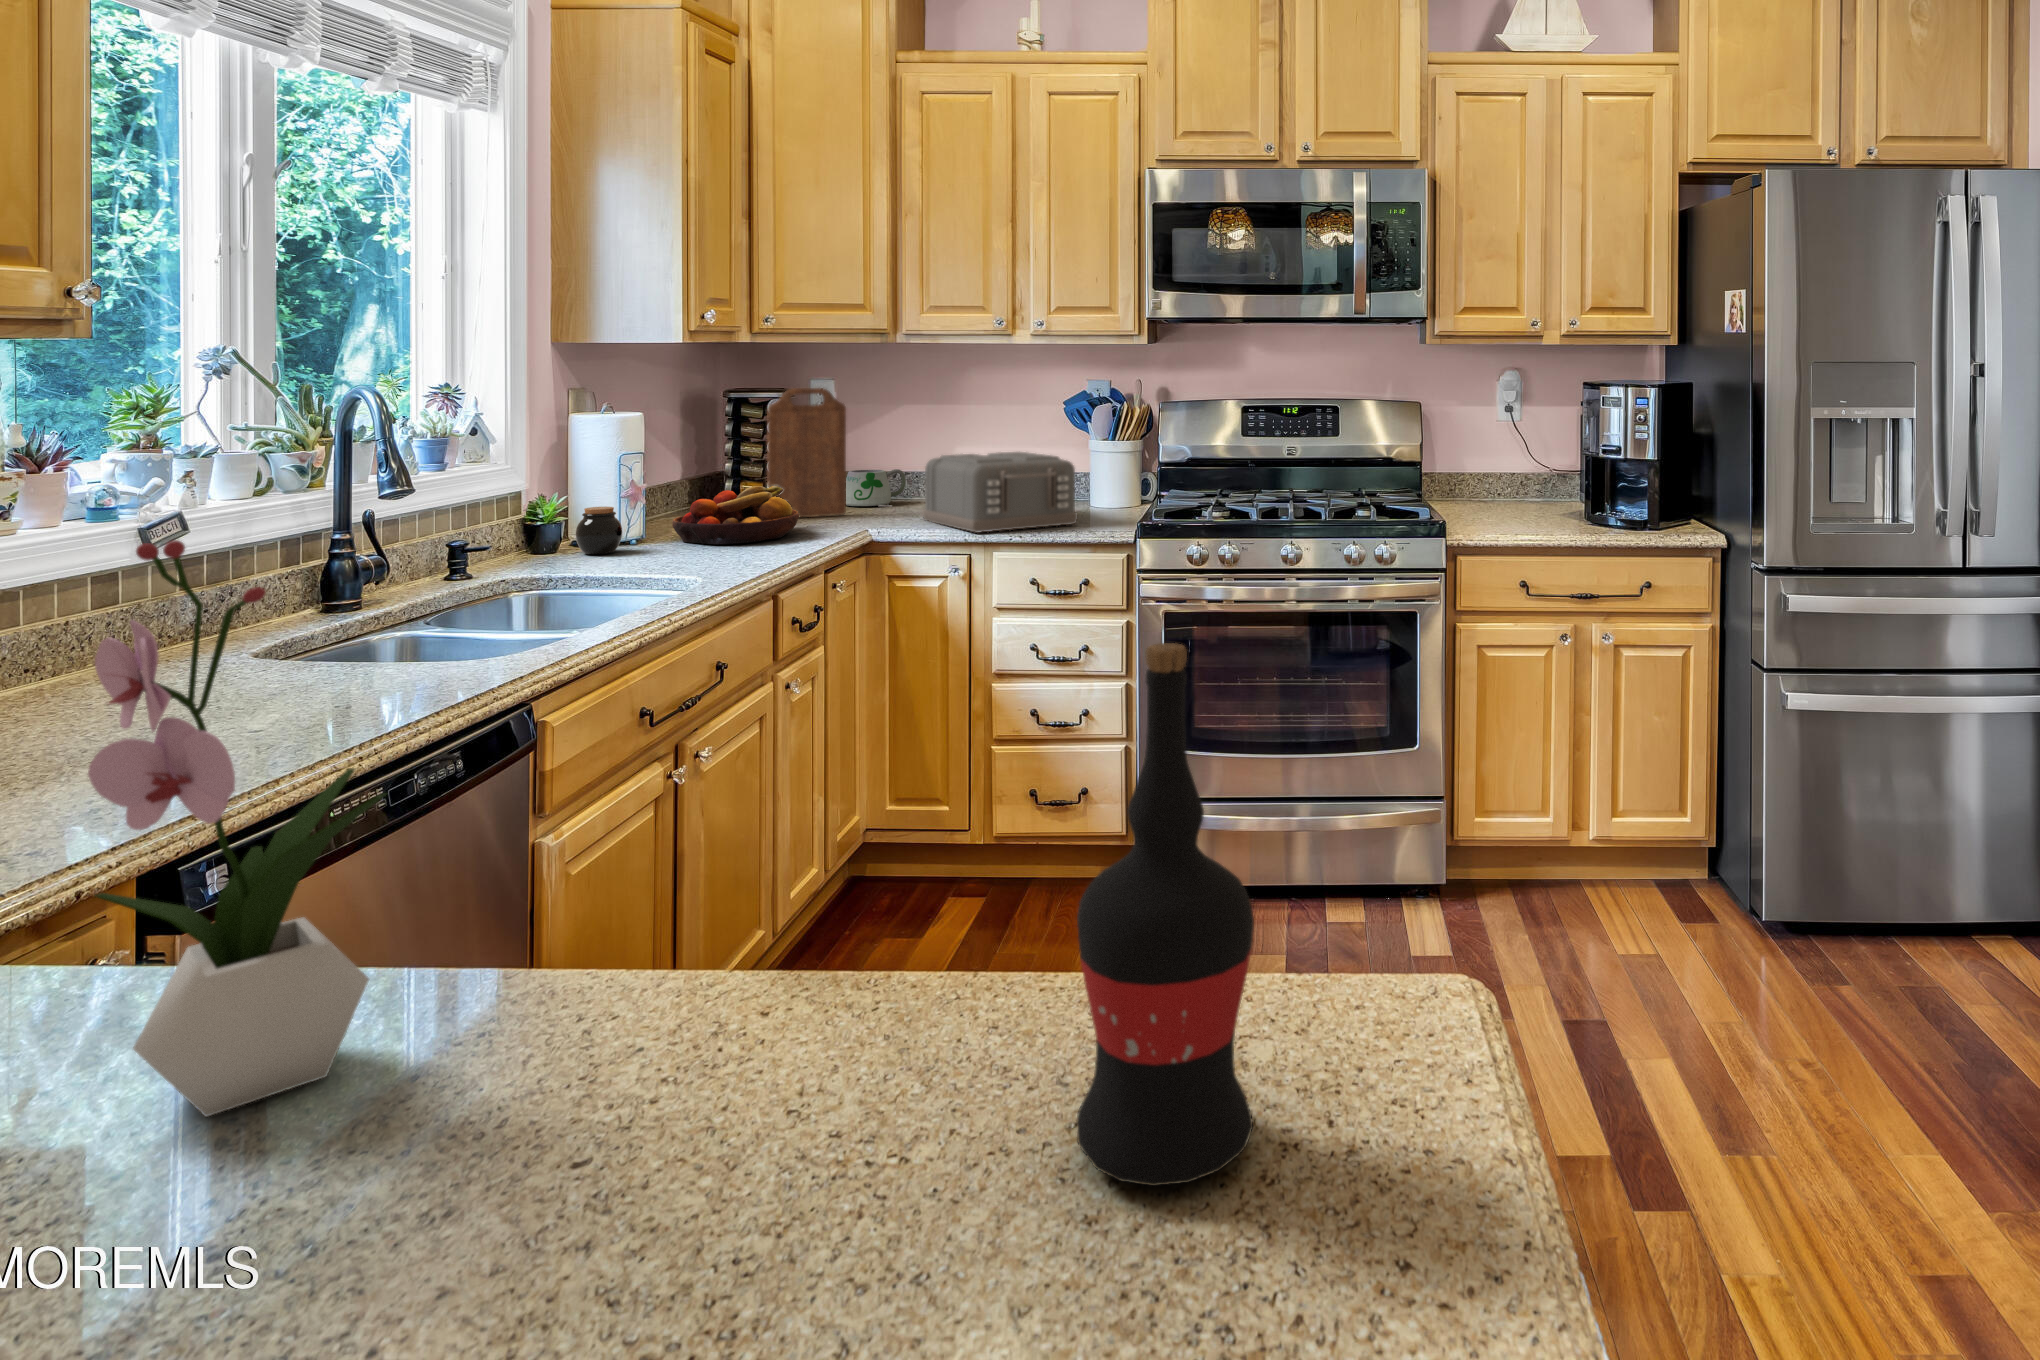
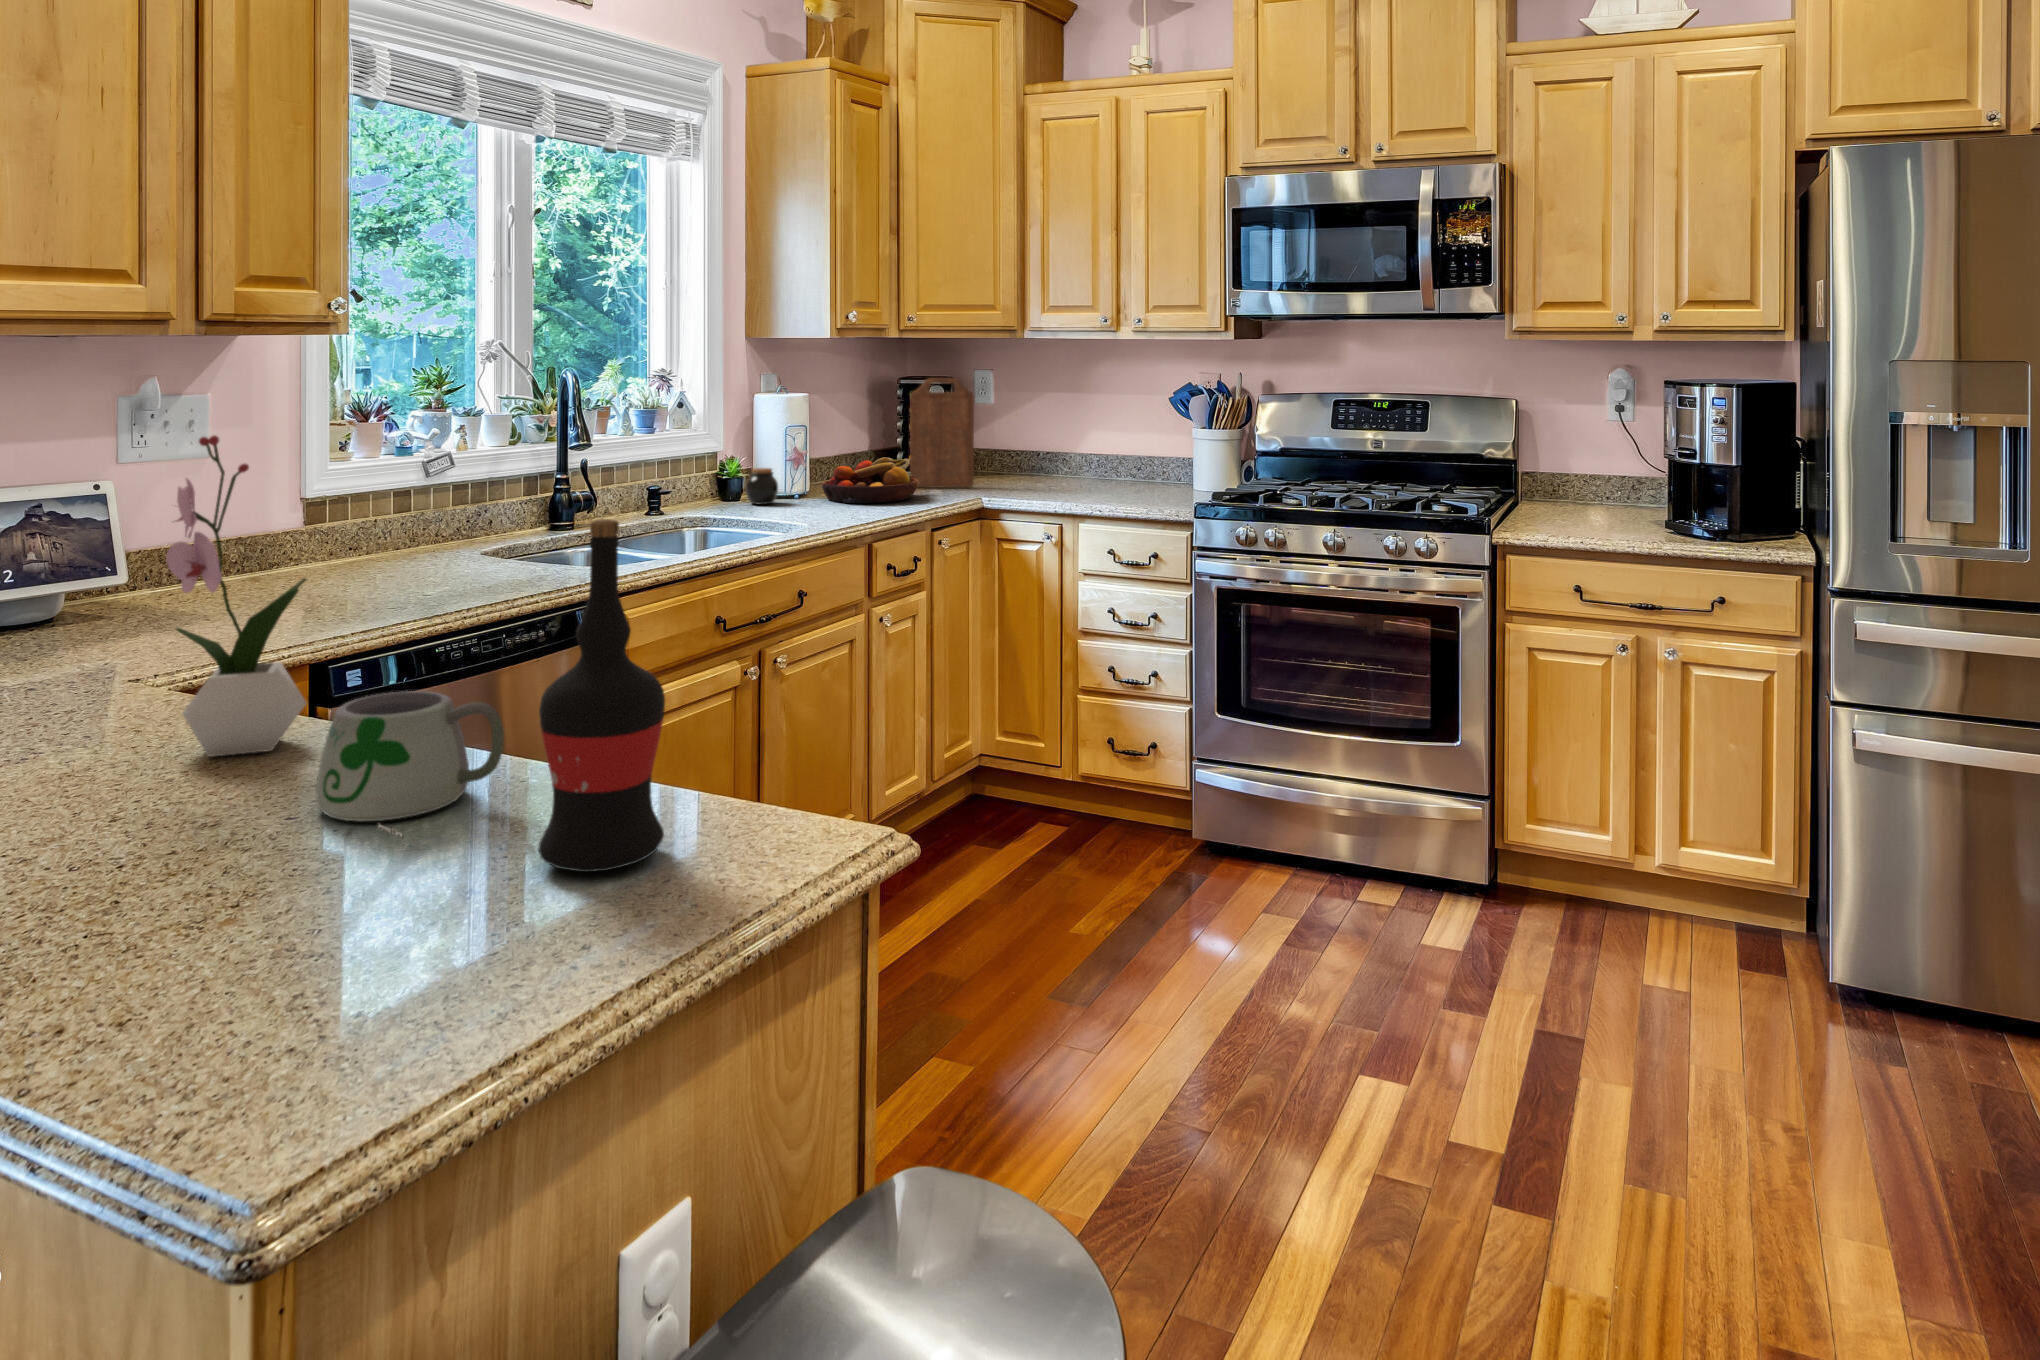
toaster: present [922,452,1078,533] -> none [1029,438,1154,506]
mug: present [846,469,905,506] -> present [316,691,504,837]

